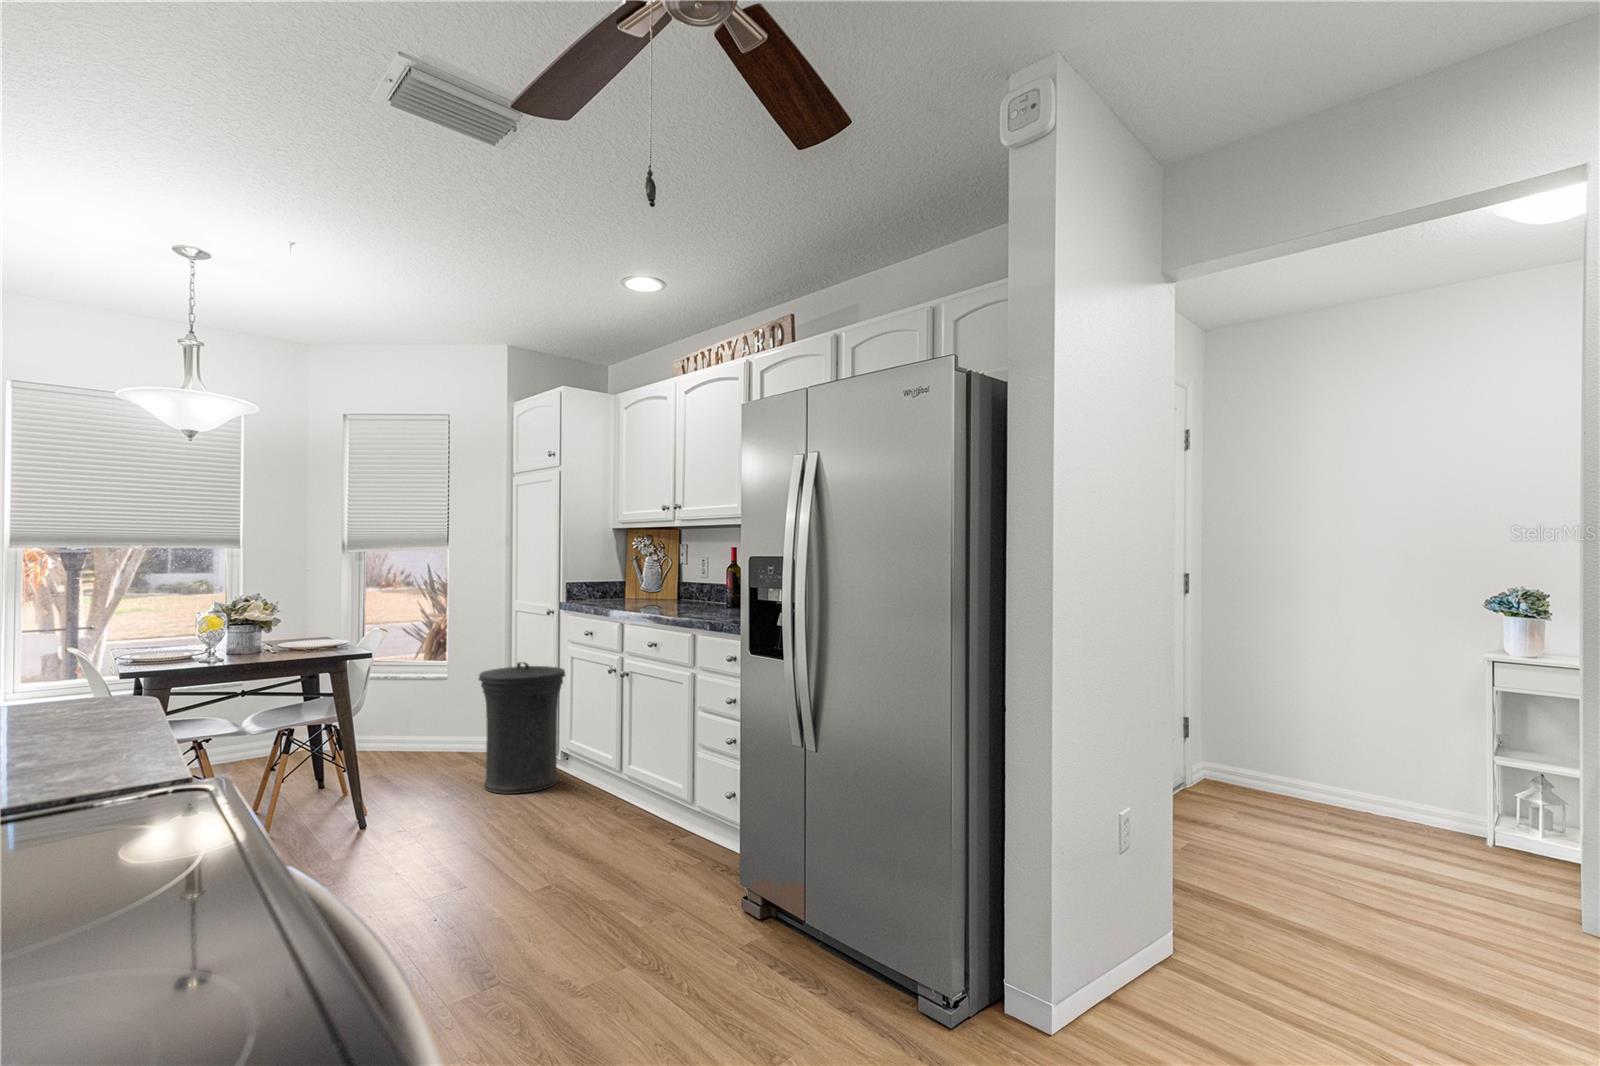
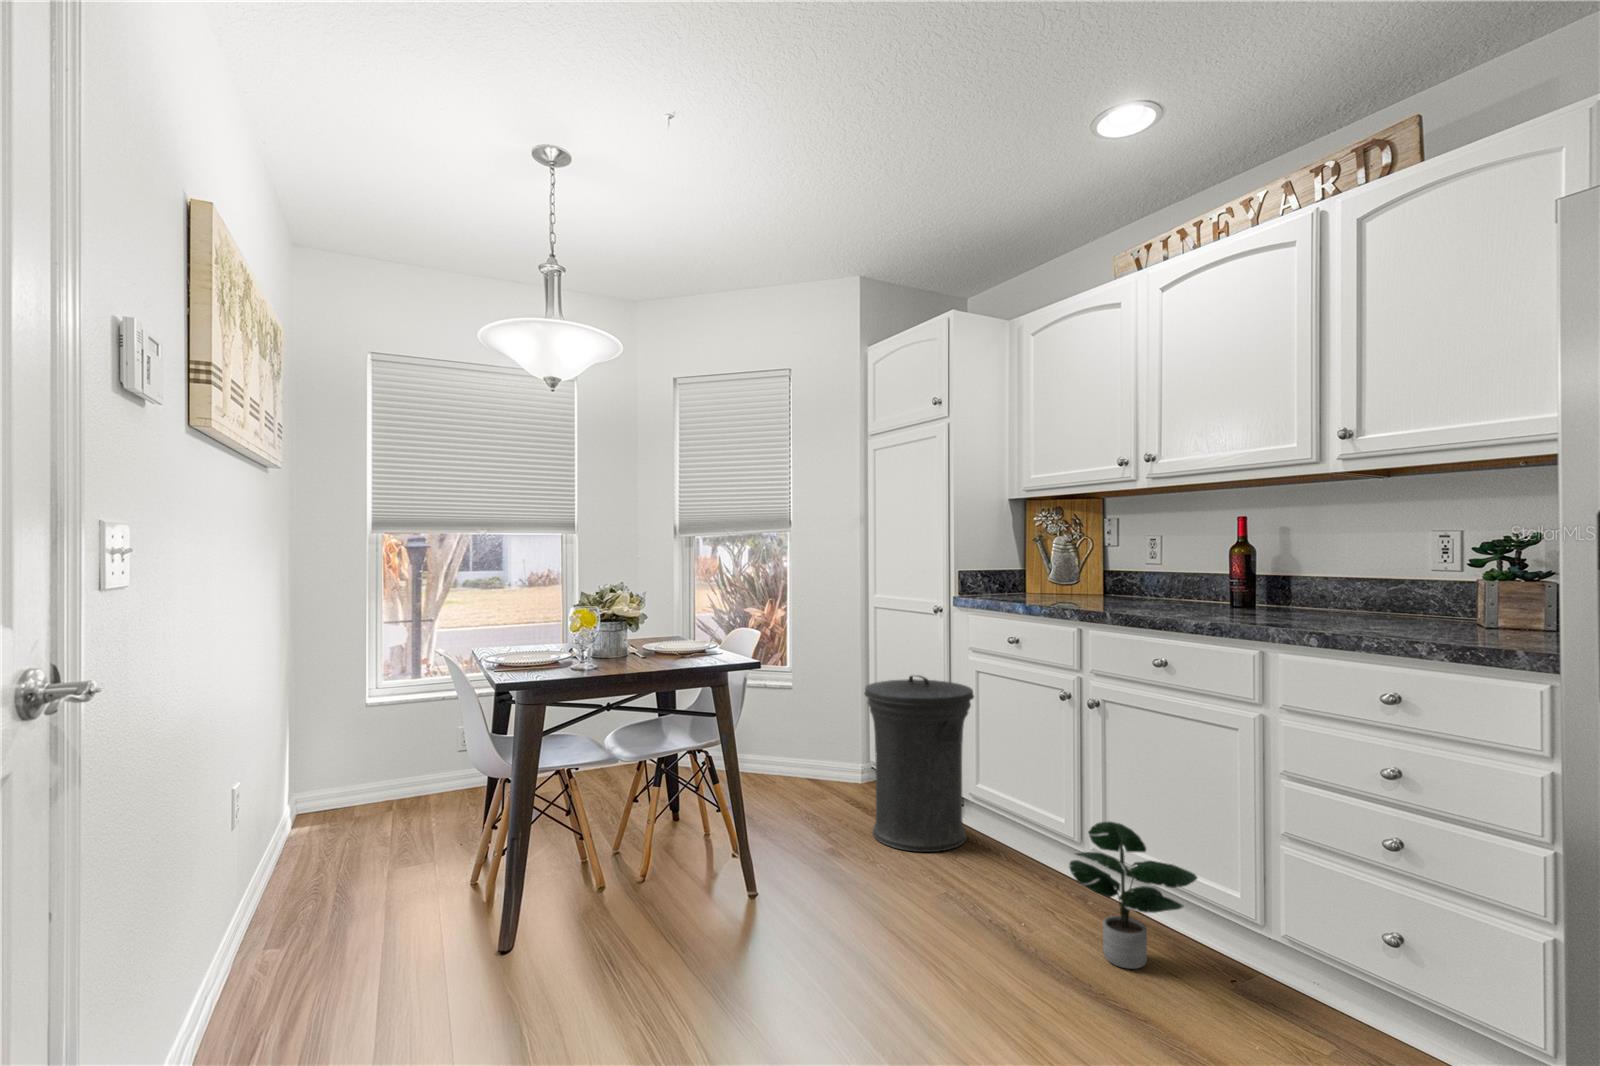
potted plant: none [575,753,654,846] -> present [1069,821,1197,969]

